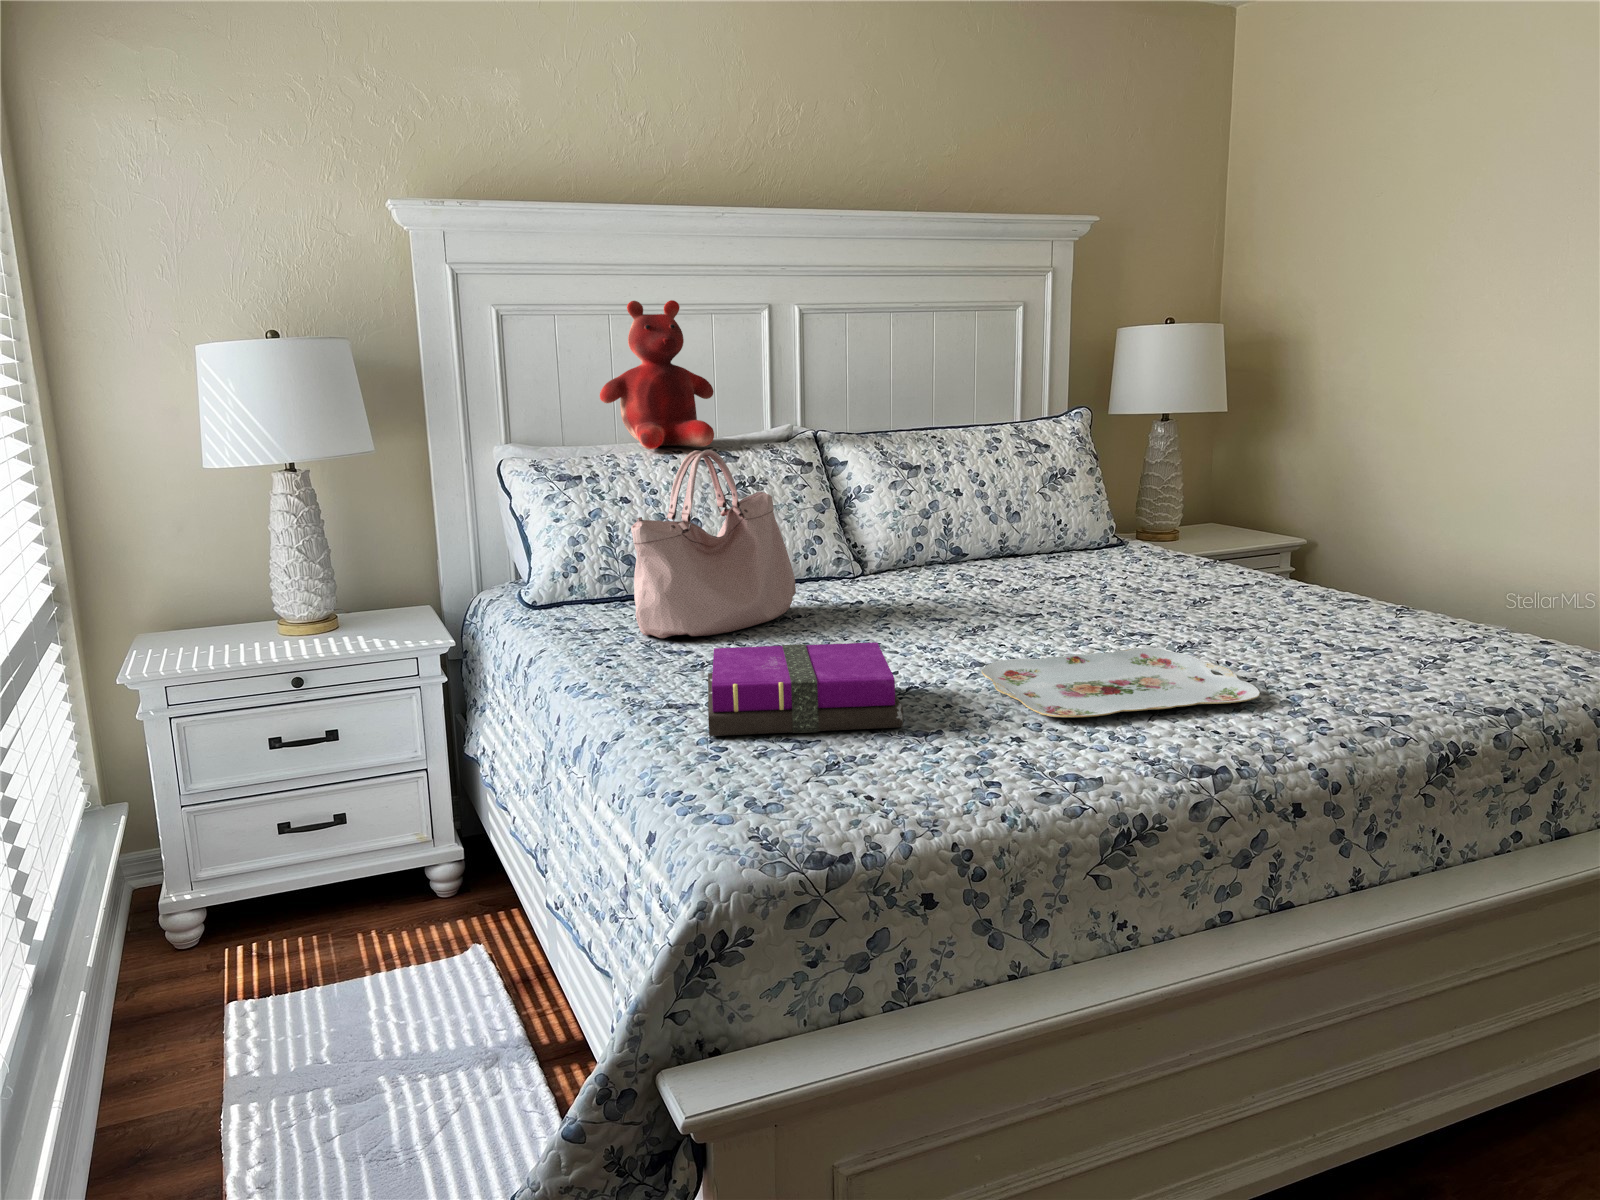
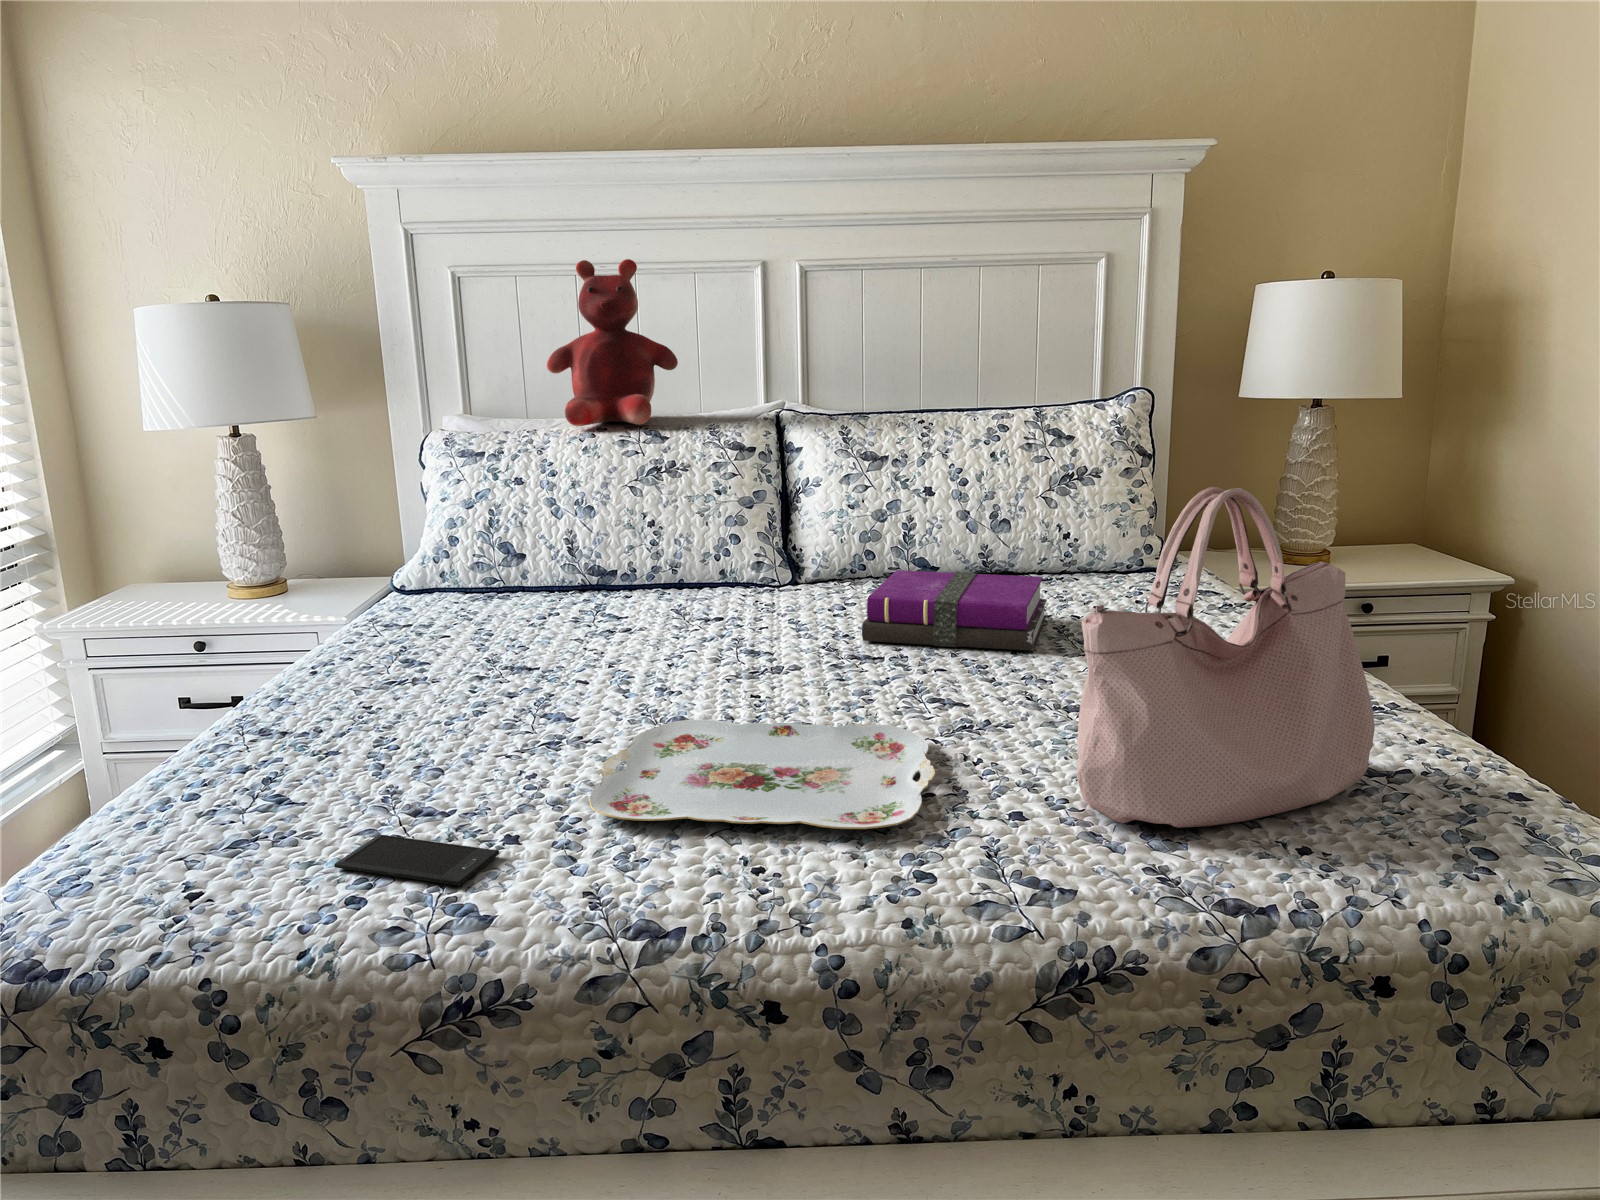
handbag: present [631,450,796,638] -> present [1077,487,1375,828]
notebook: present [708,642,903,736] -> present [862,570,1047,651]
smartphone: none [922,745,1044,771] -> present [334,834,499,886]

